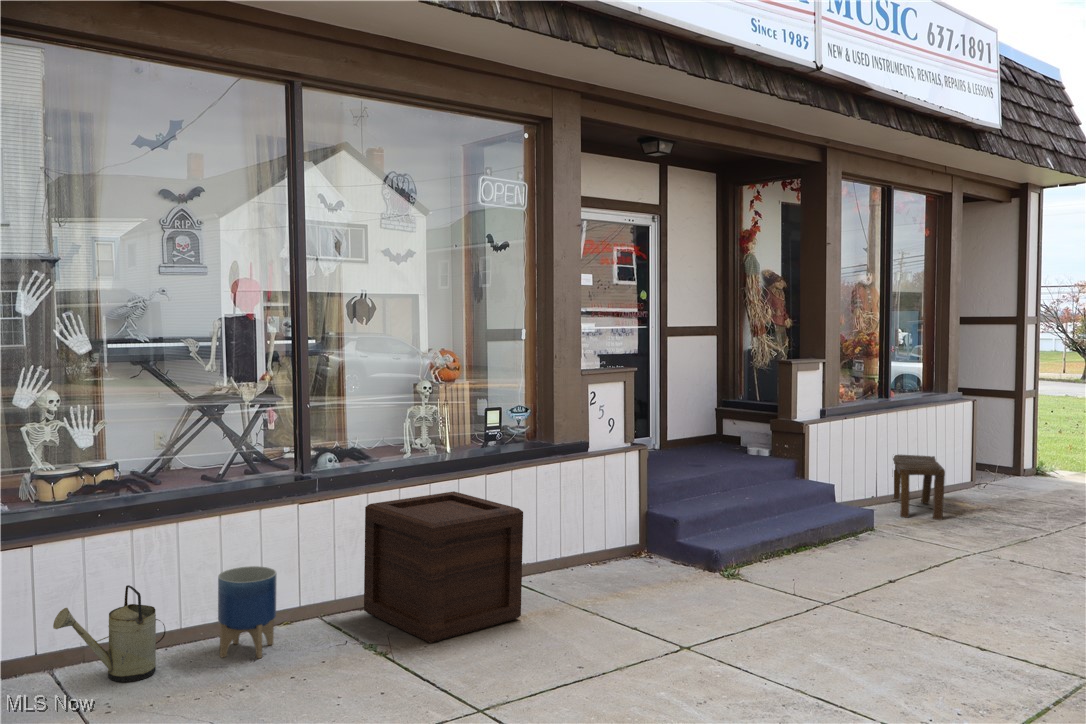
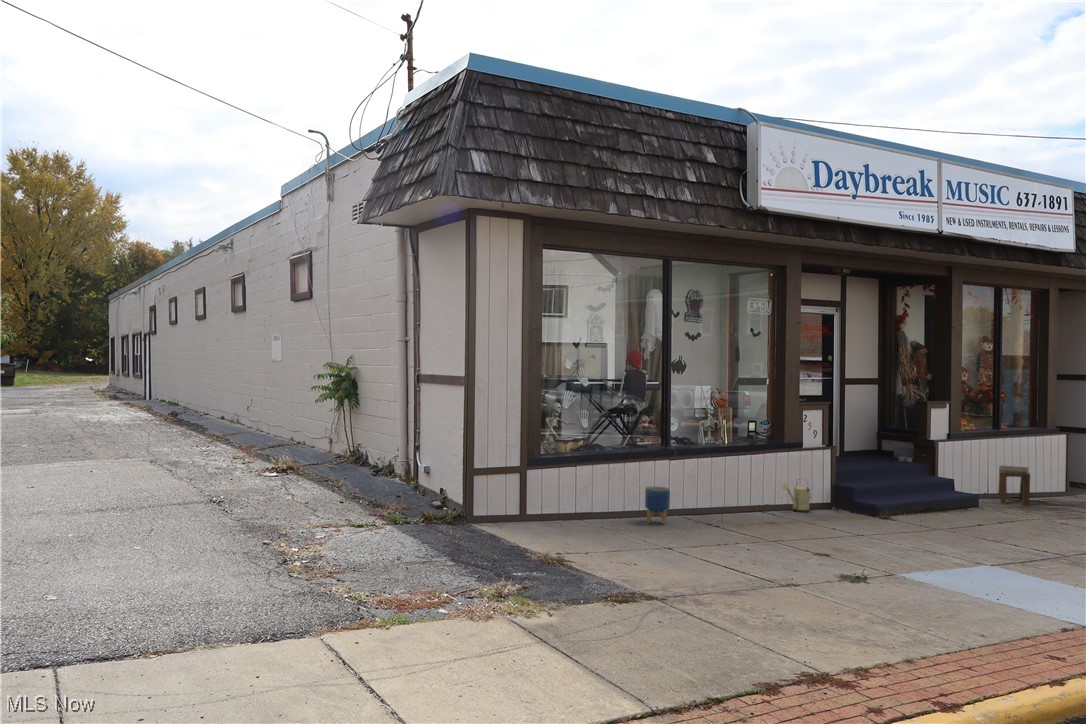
wooden crate: present [364,491,523,643] -> none [698,462,778,526]
watering can: present [53,585,165,682] -> present [782,484,810,512]

